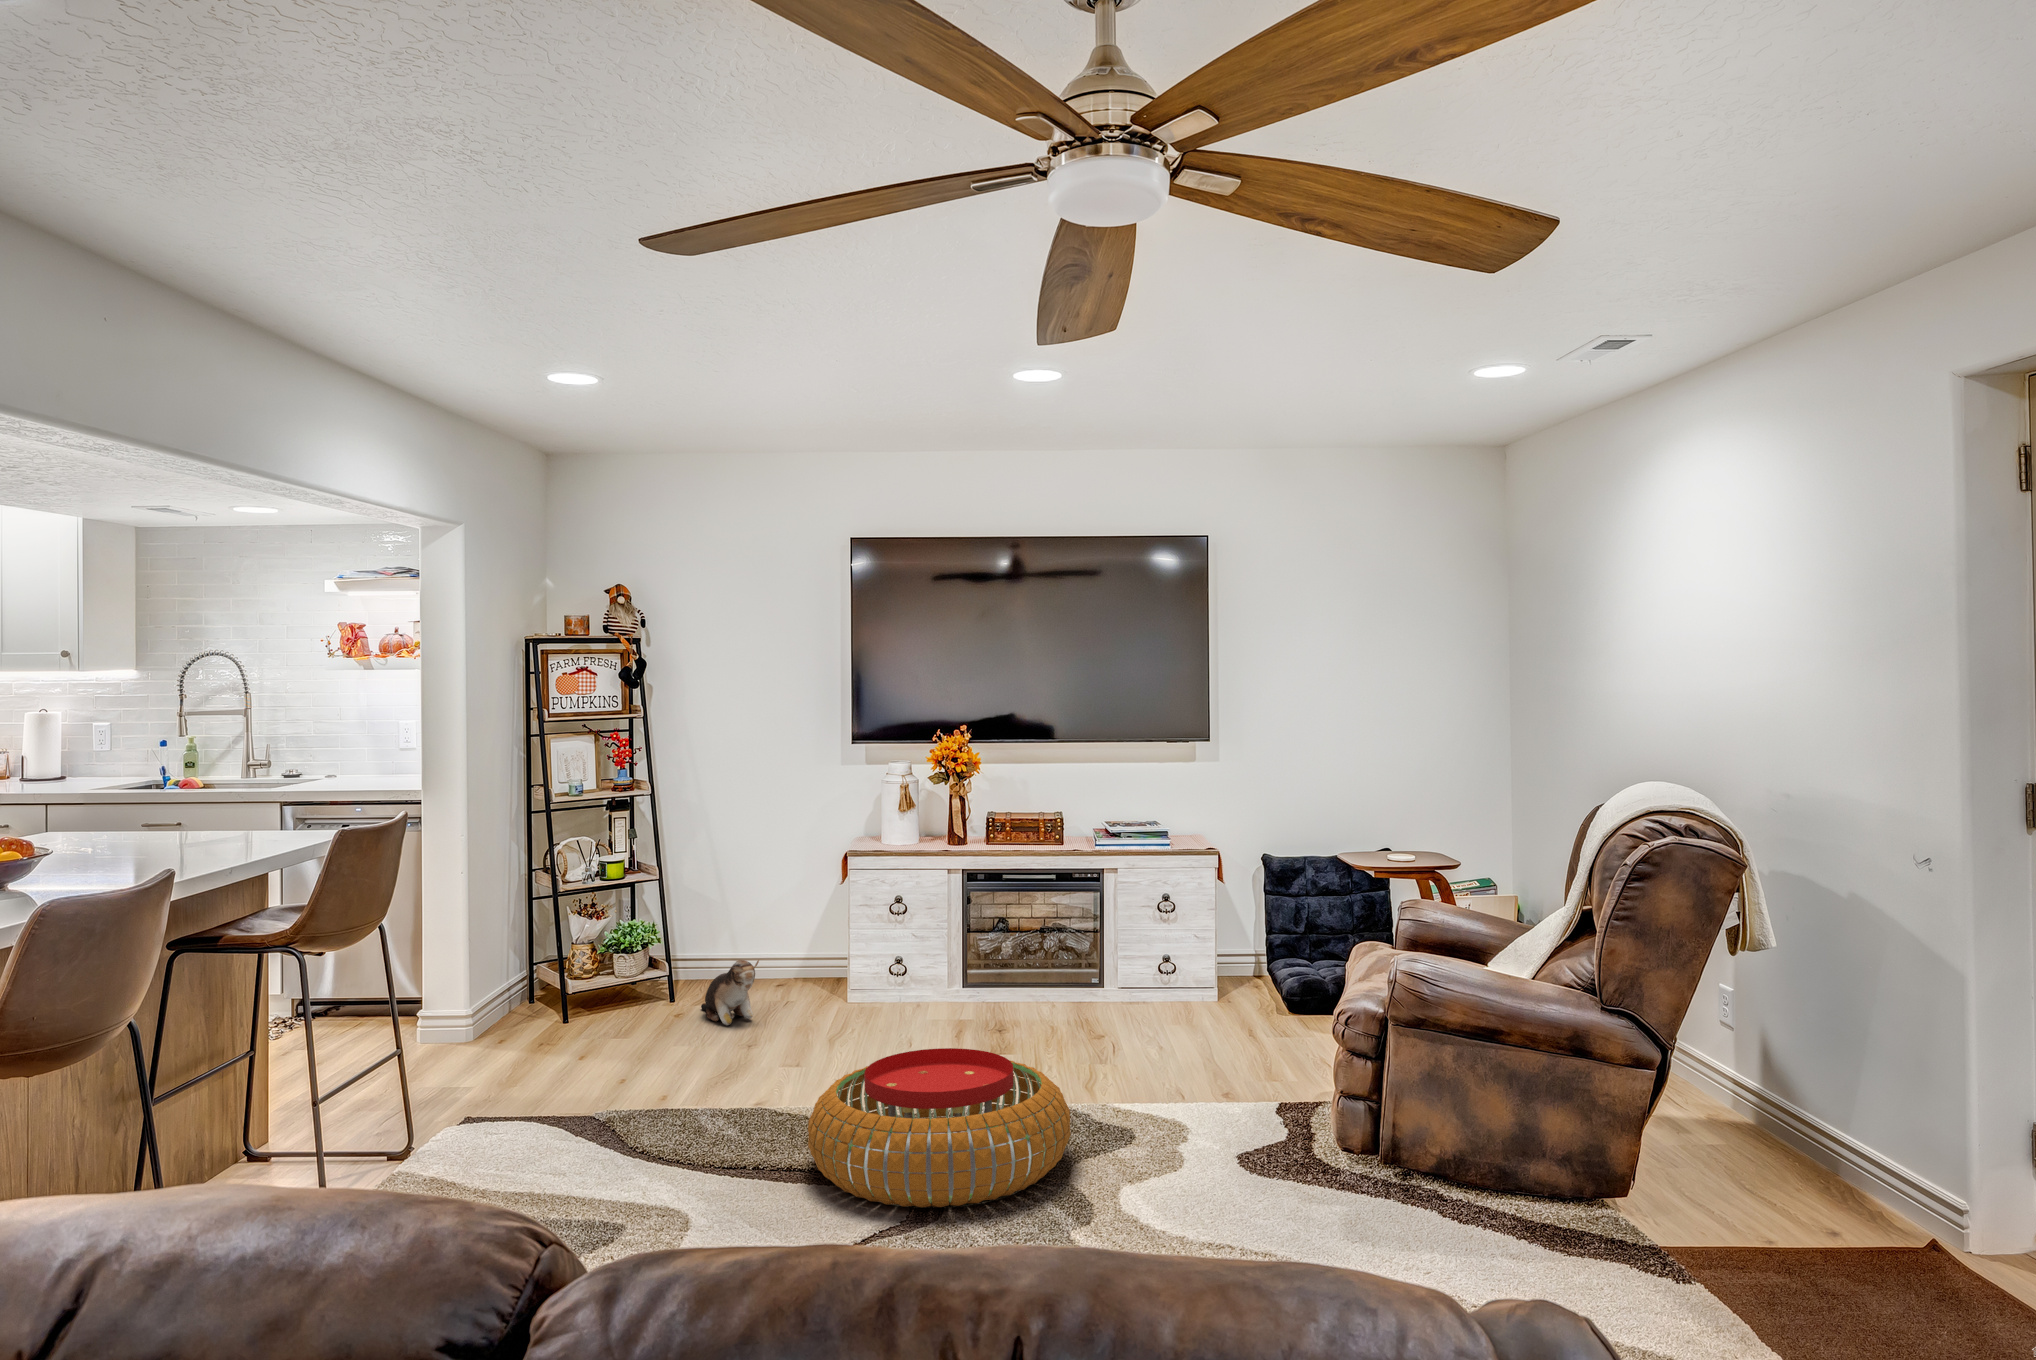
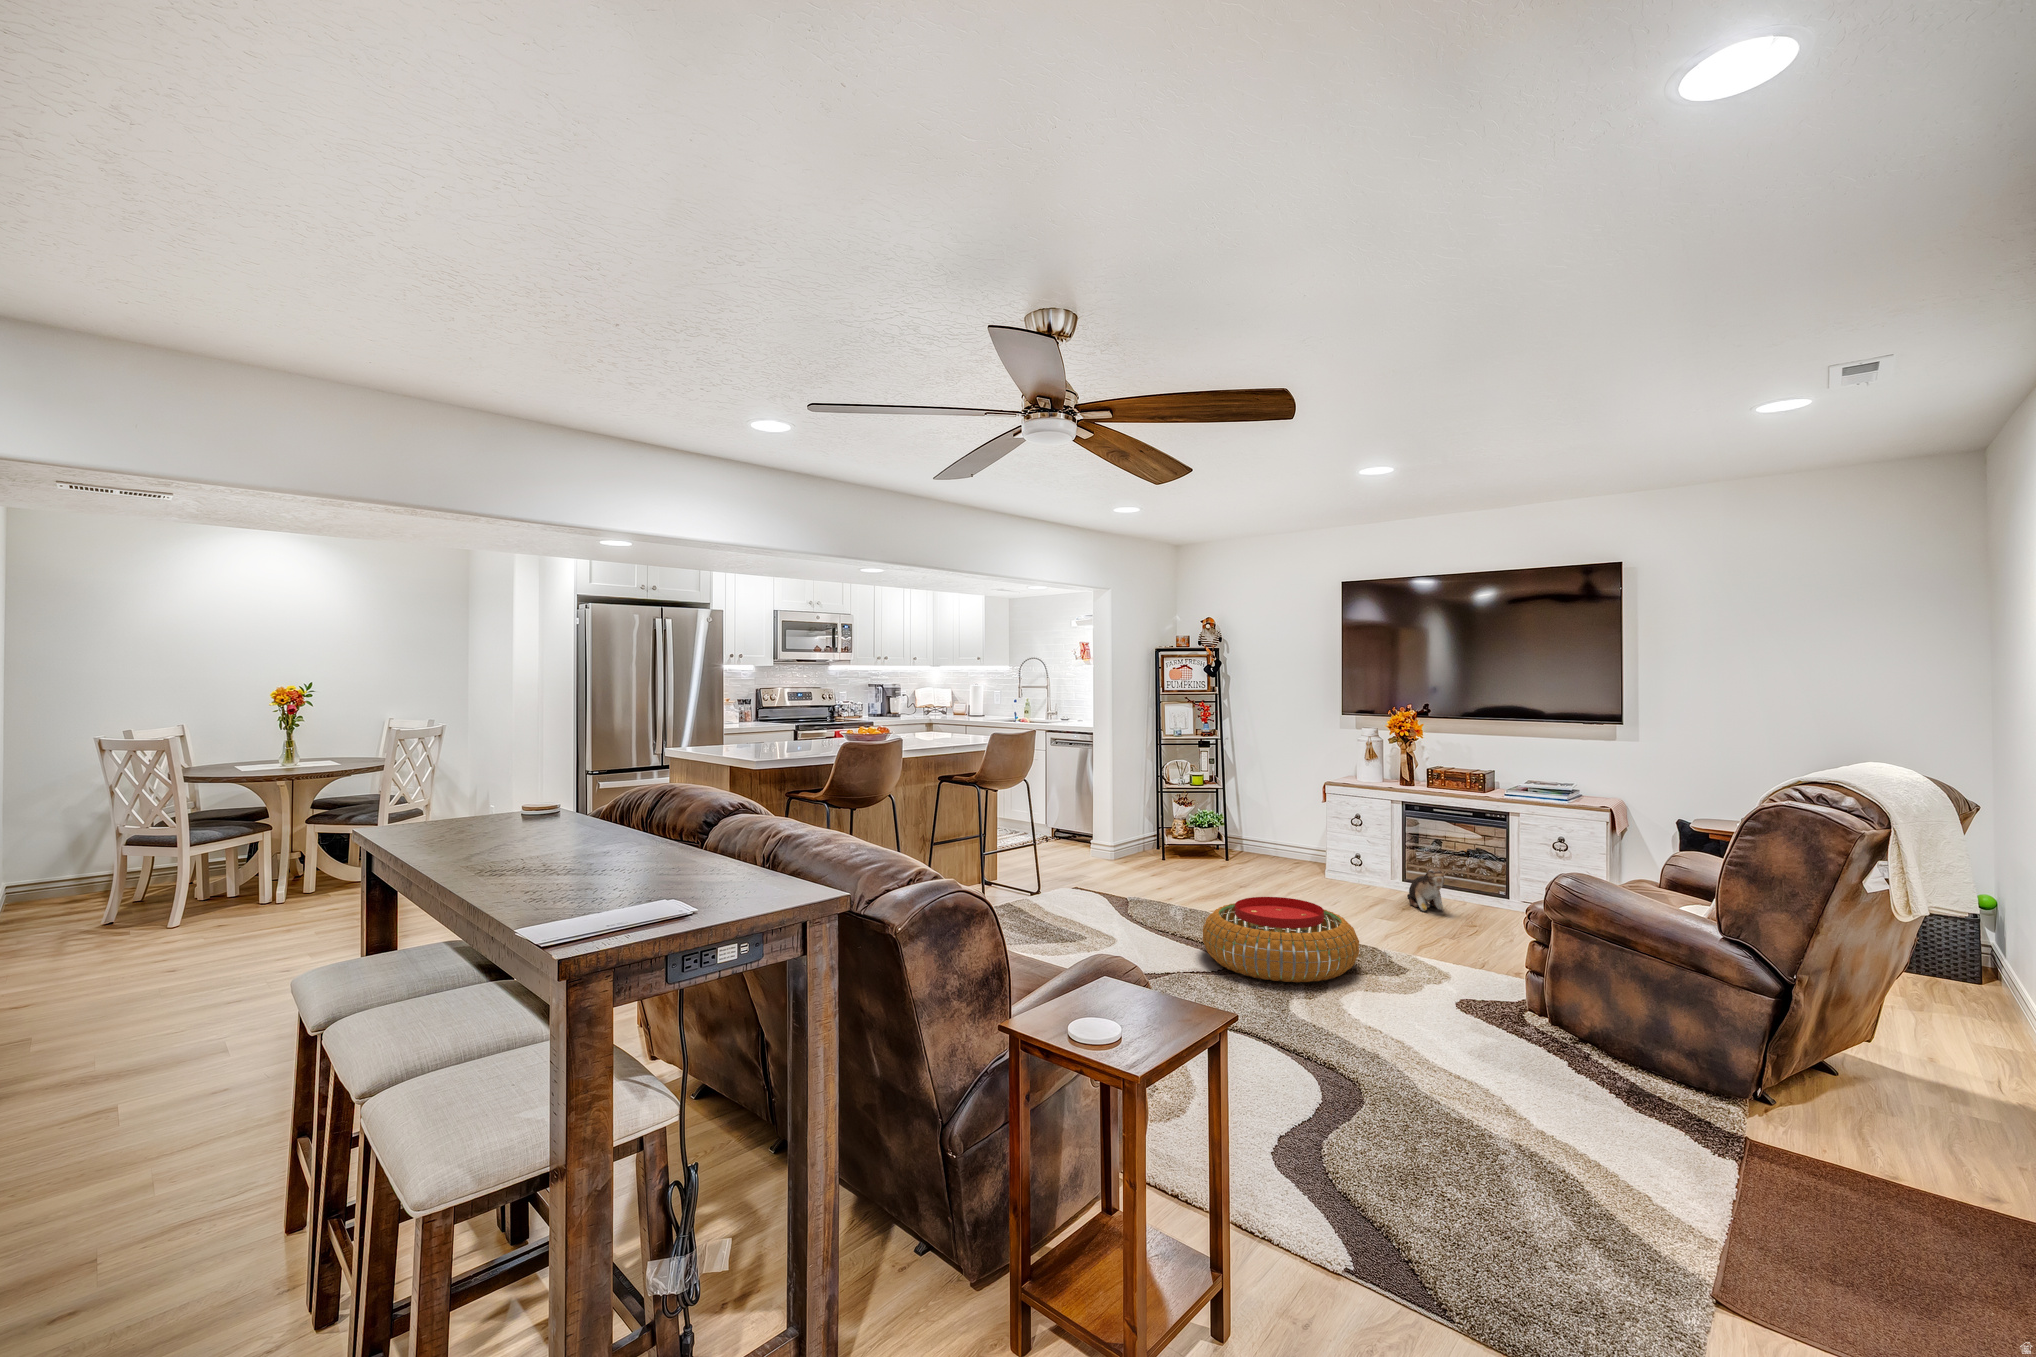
plush toy: present [701,960,759,1025] -> present [1407,868,1447,911]

